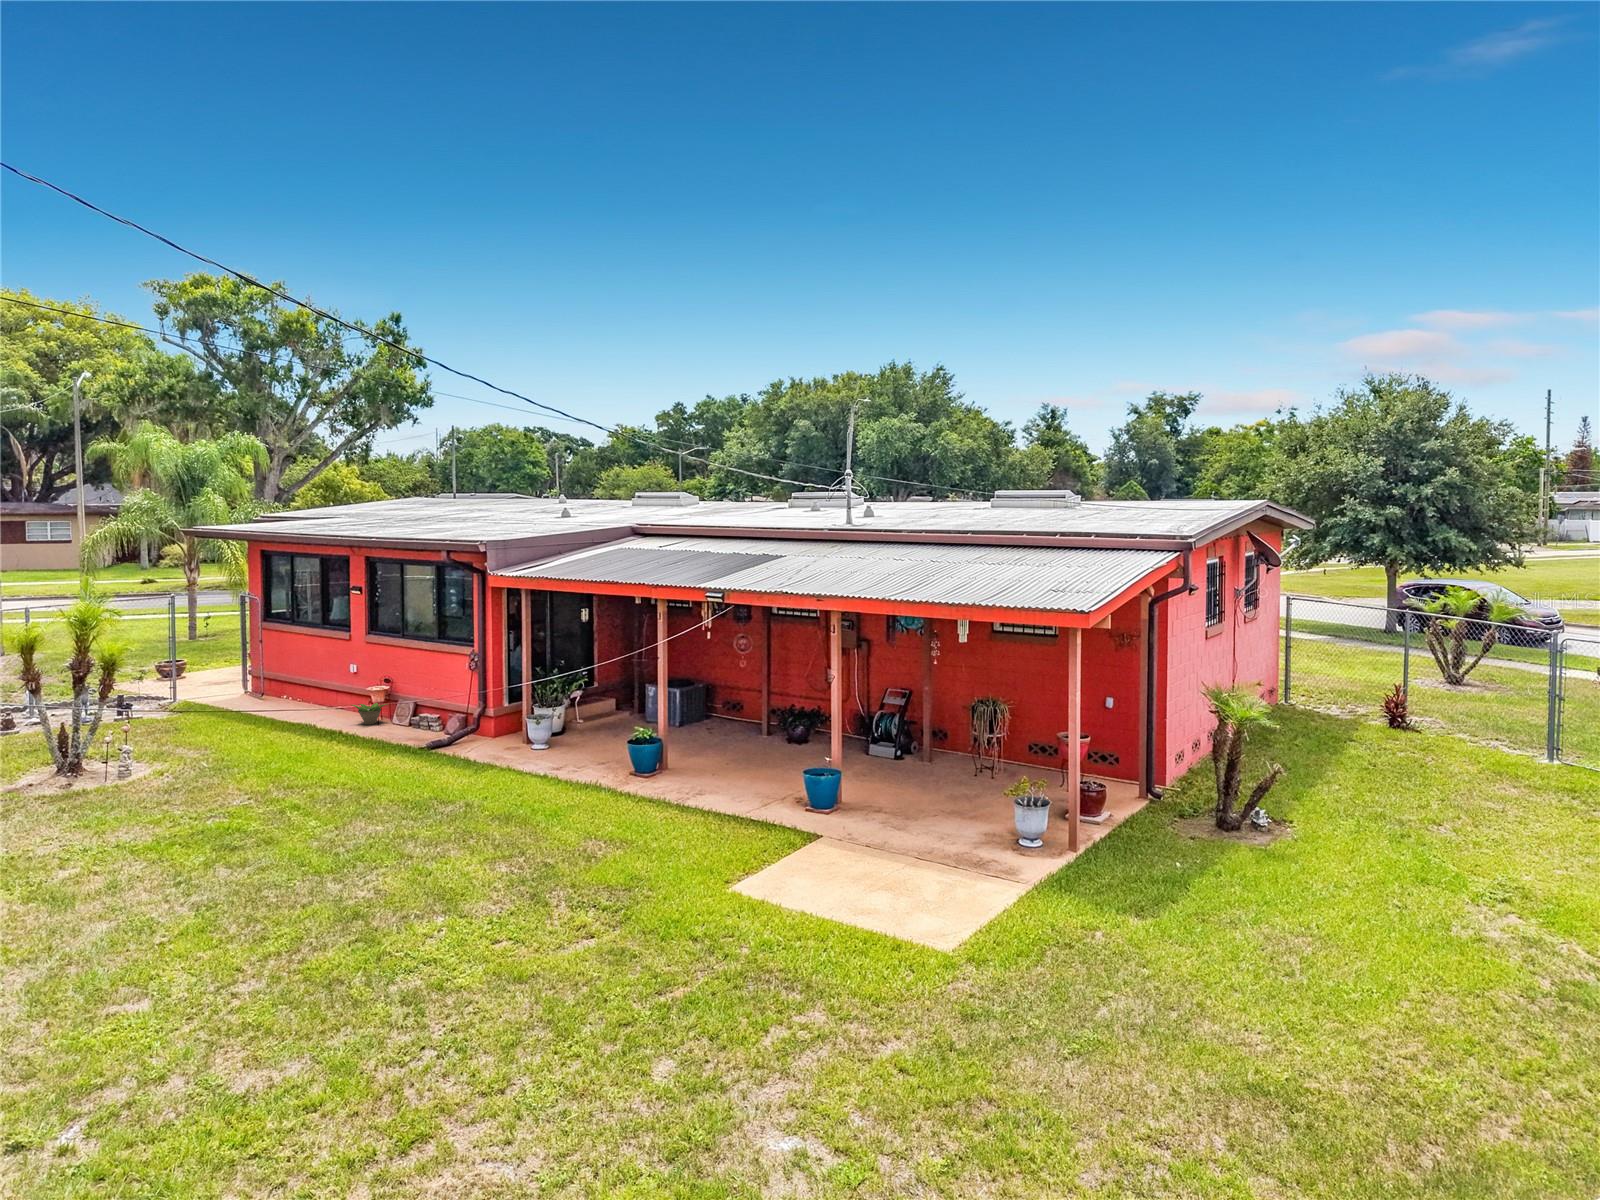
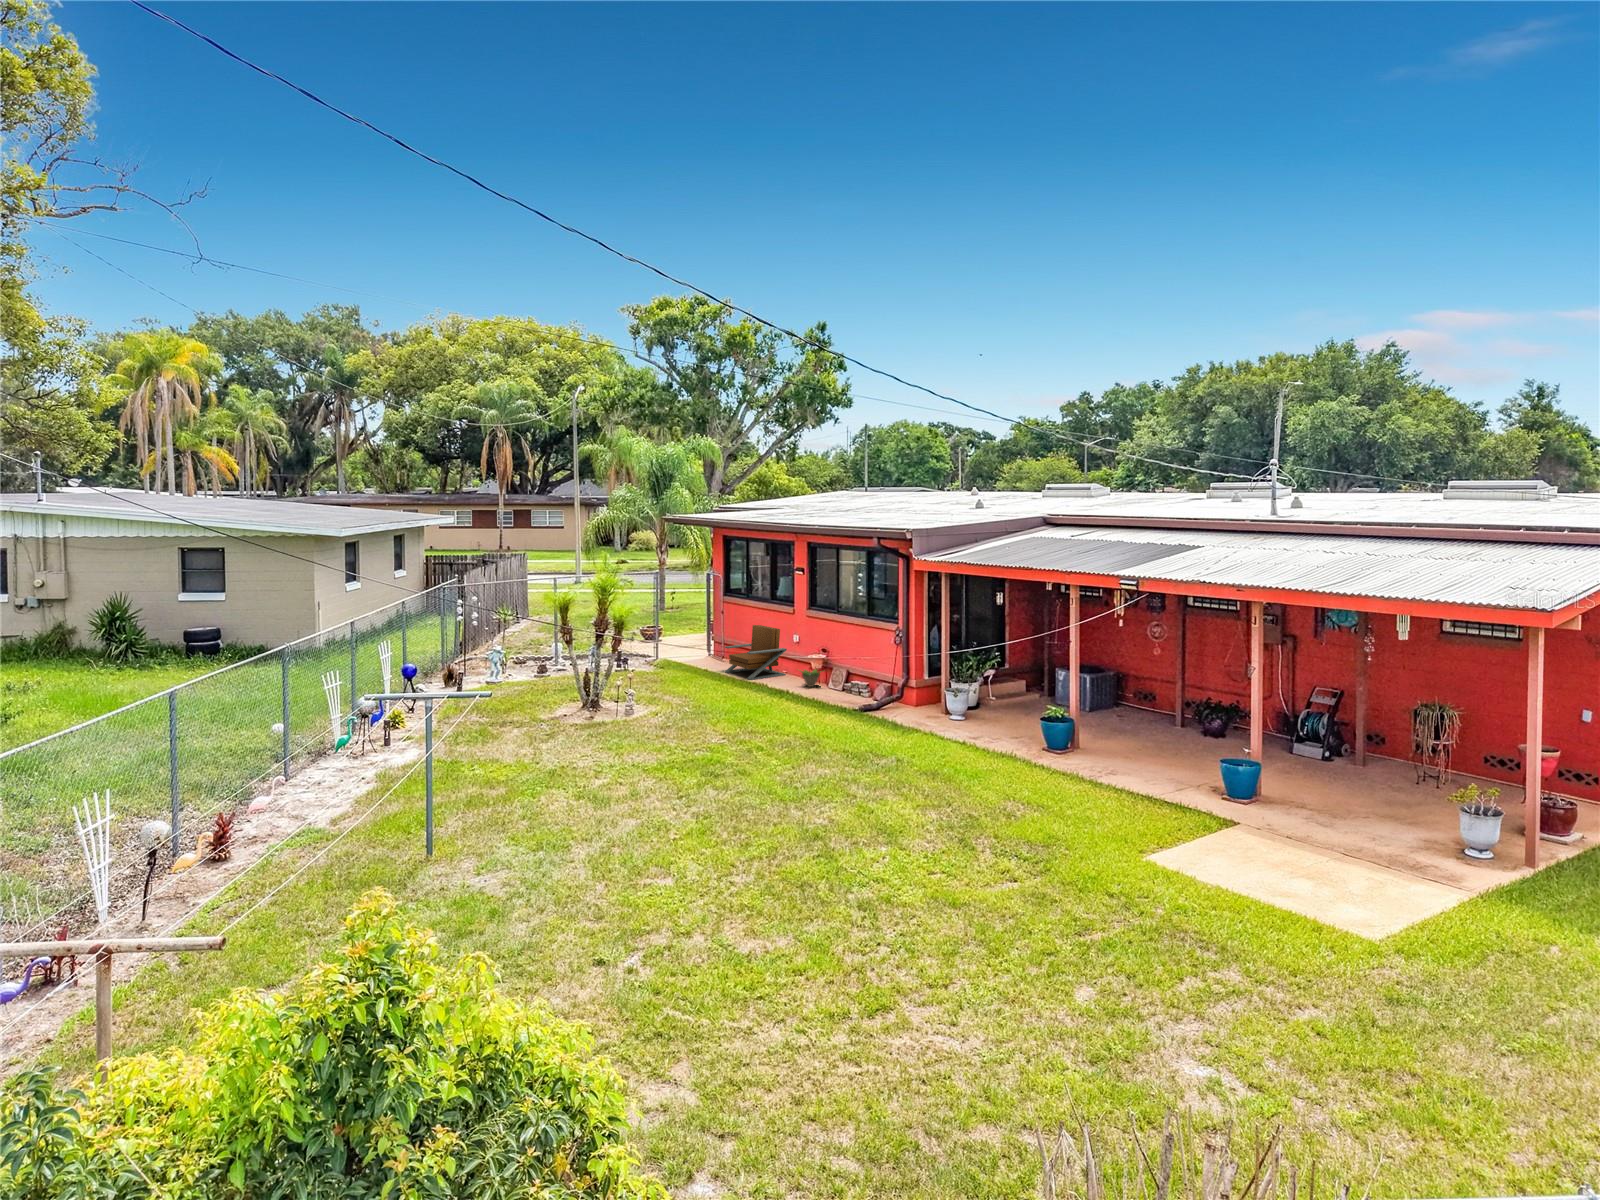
lounge chair: none [257,654,340,721] -> present [725,625,787,680]

